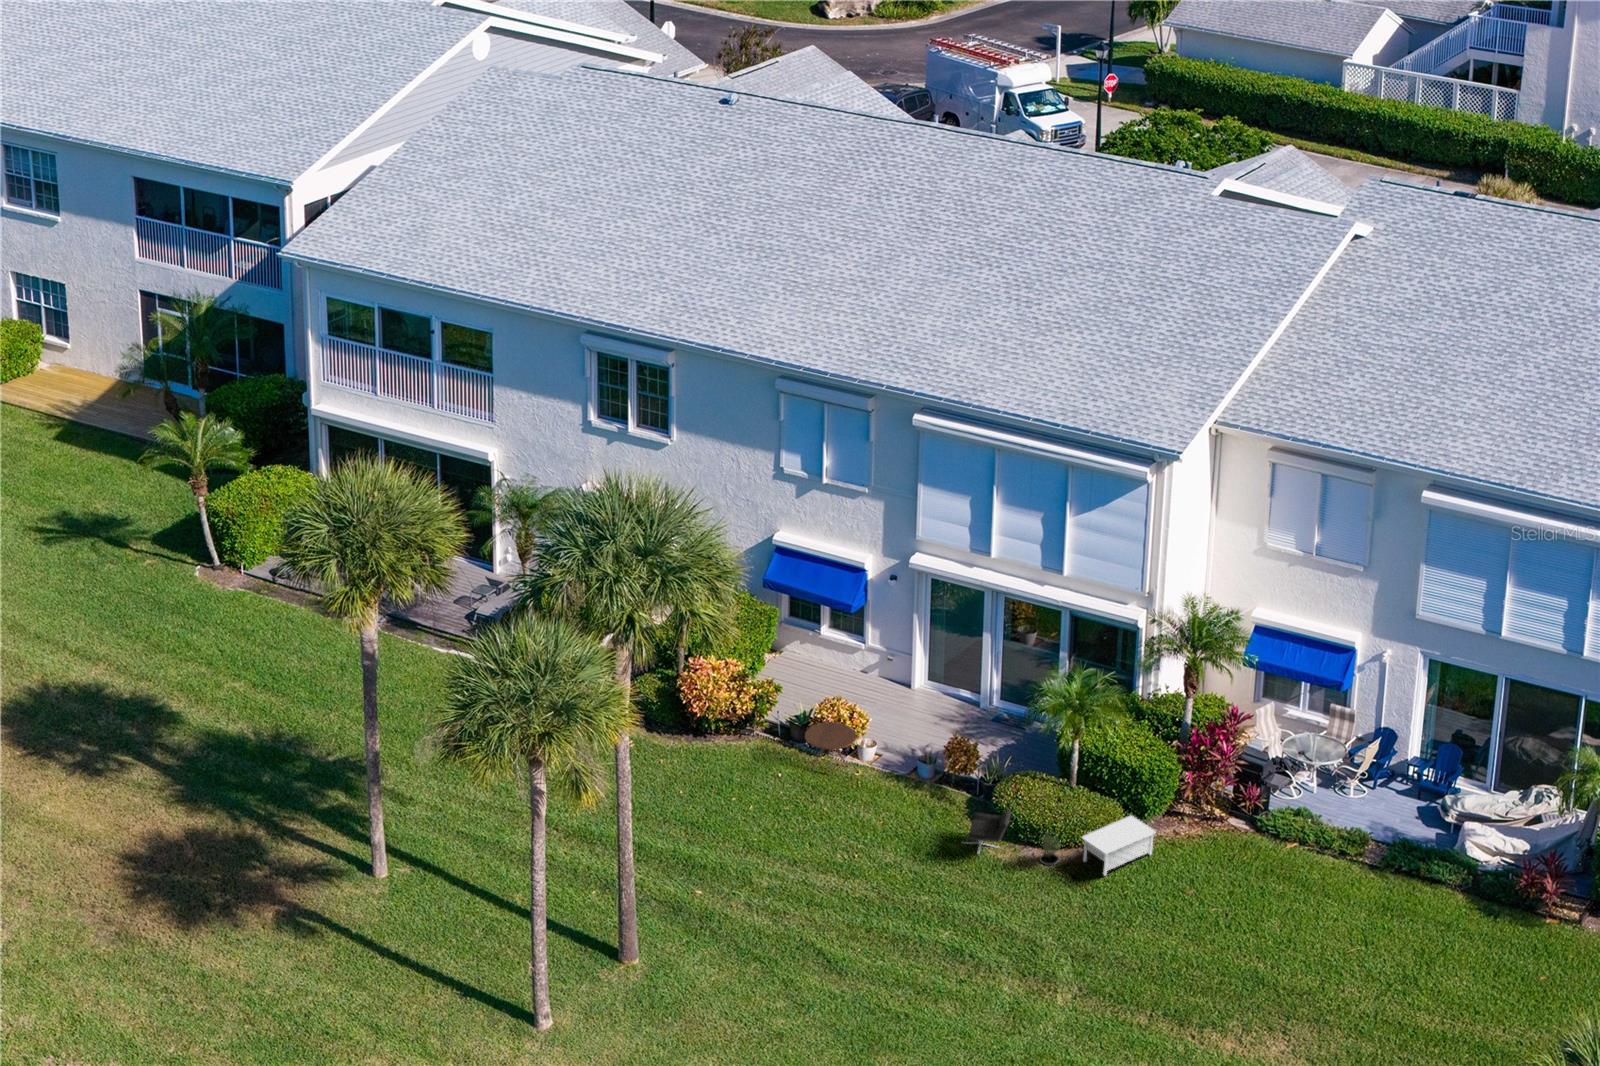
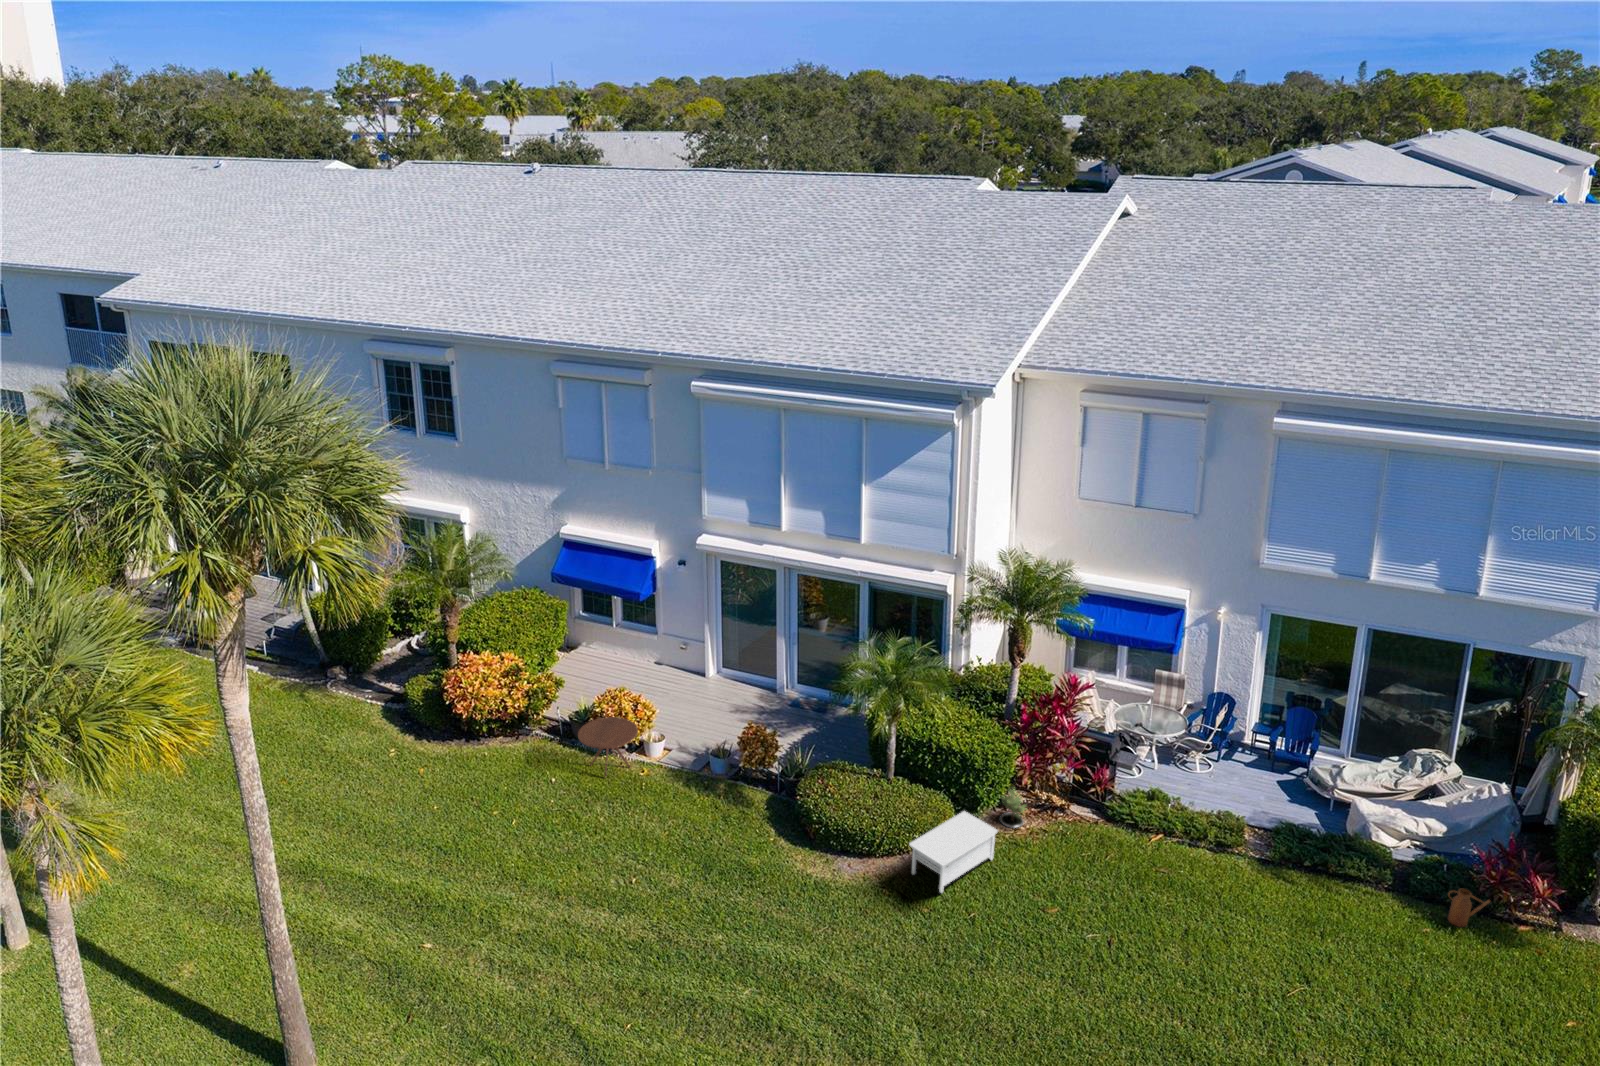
lounge chair: present [967,810,1011,854] -> none [760,813,820,872]
potted tree: present [1039,833,1060,865] -> present [1000,789,1025,828]
watering can: none [1502,892,1530,921] -> present [1448,889,1491,927]

